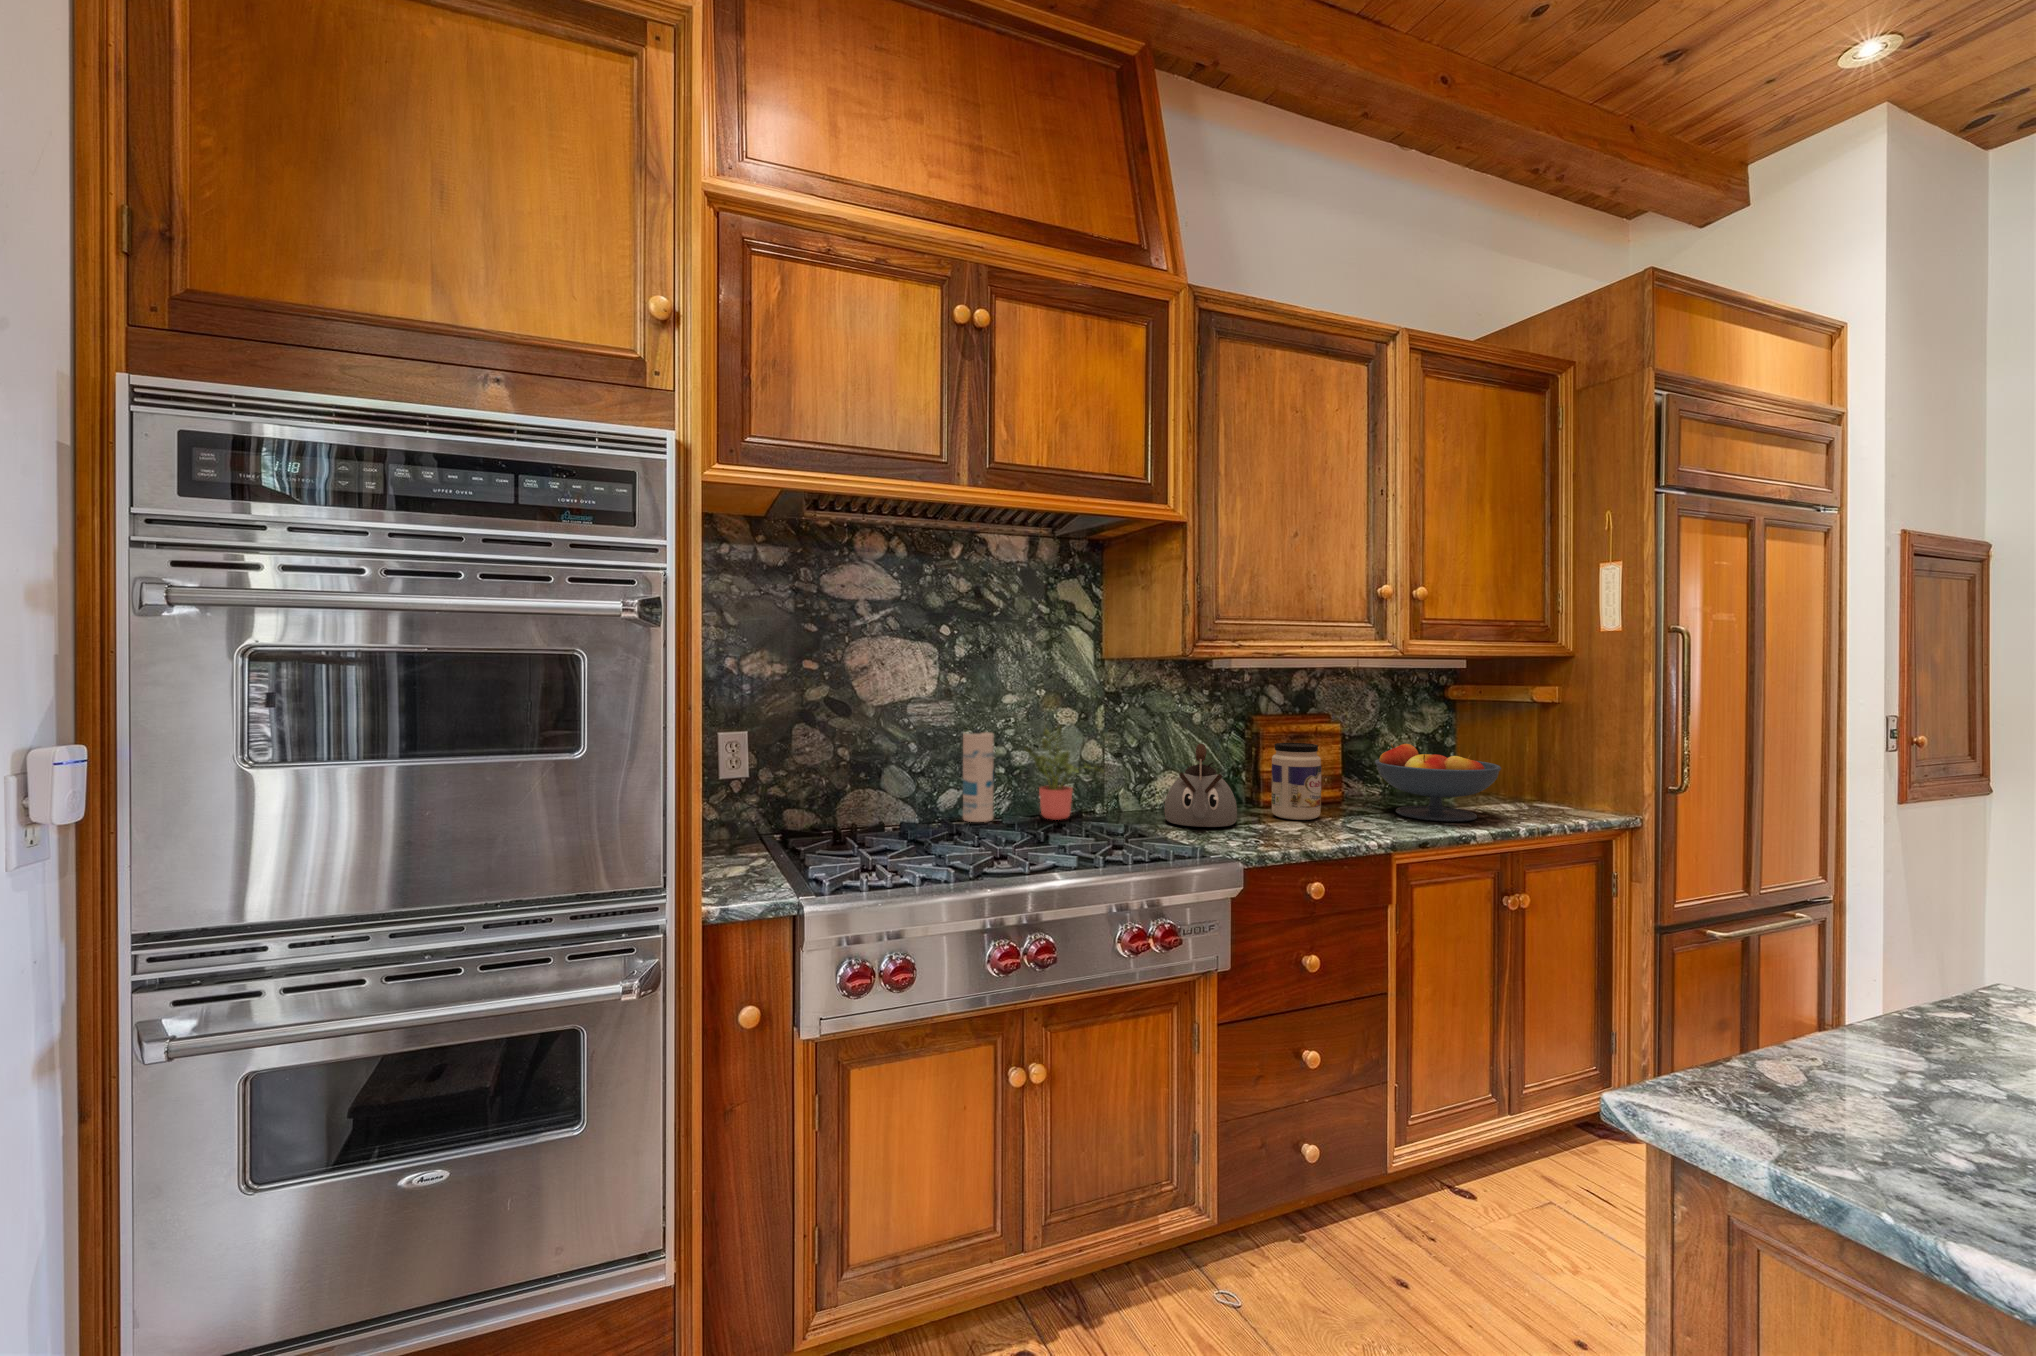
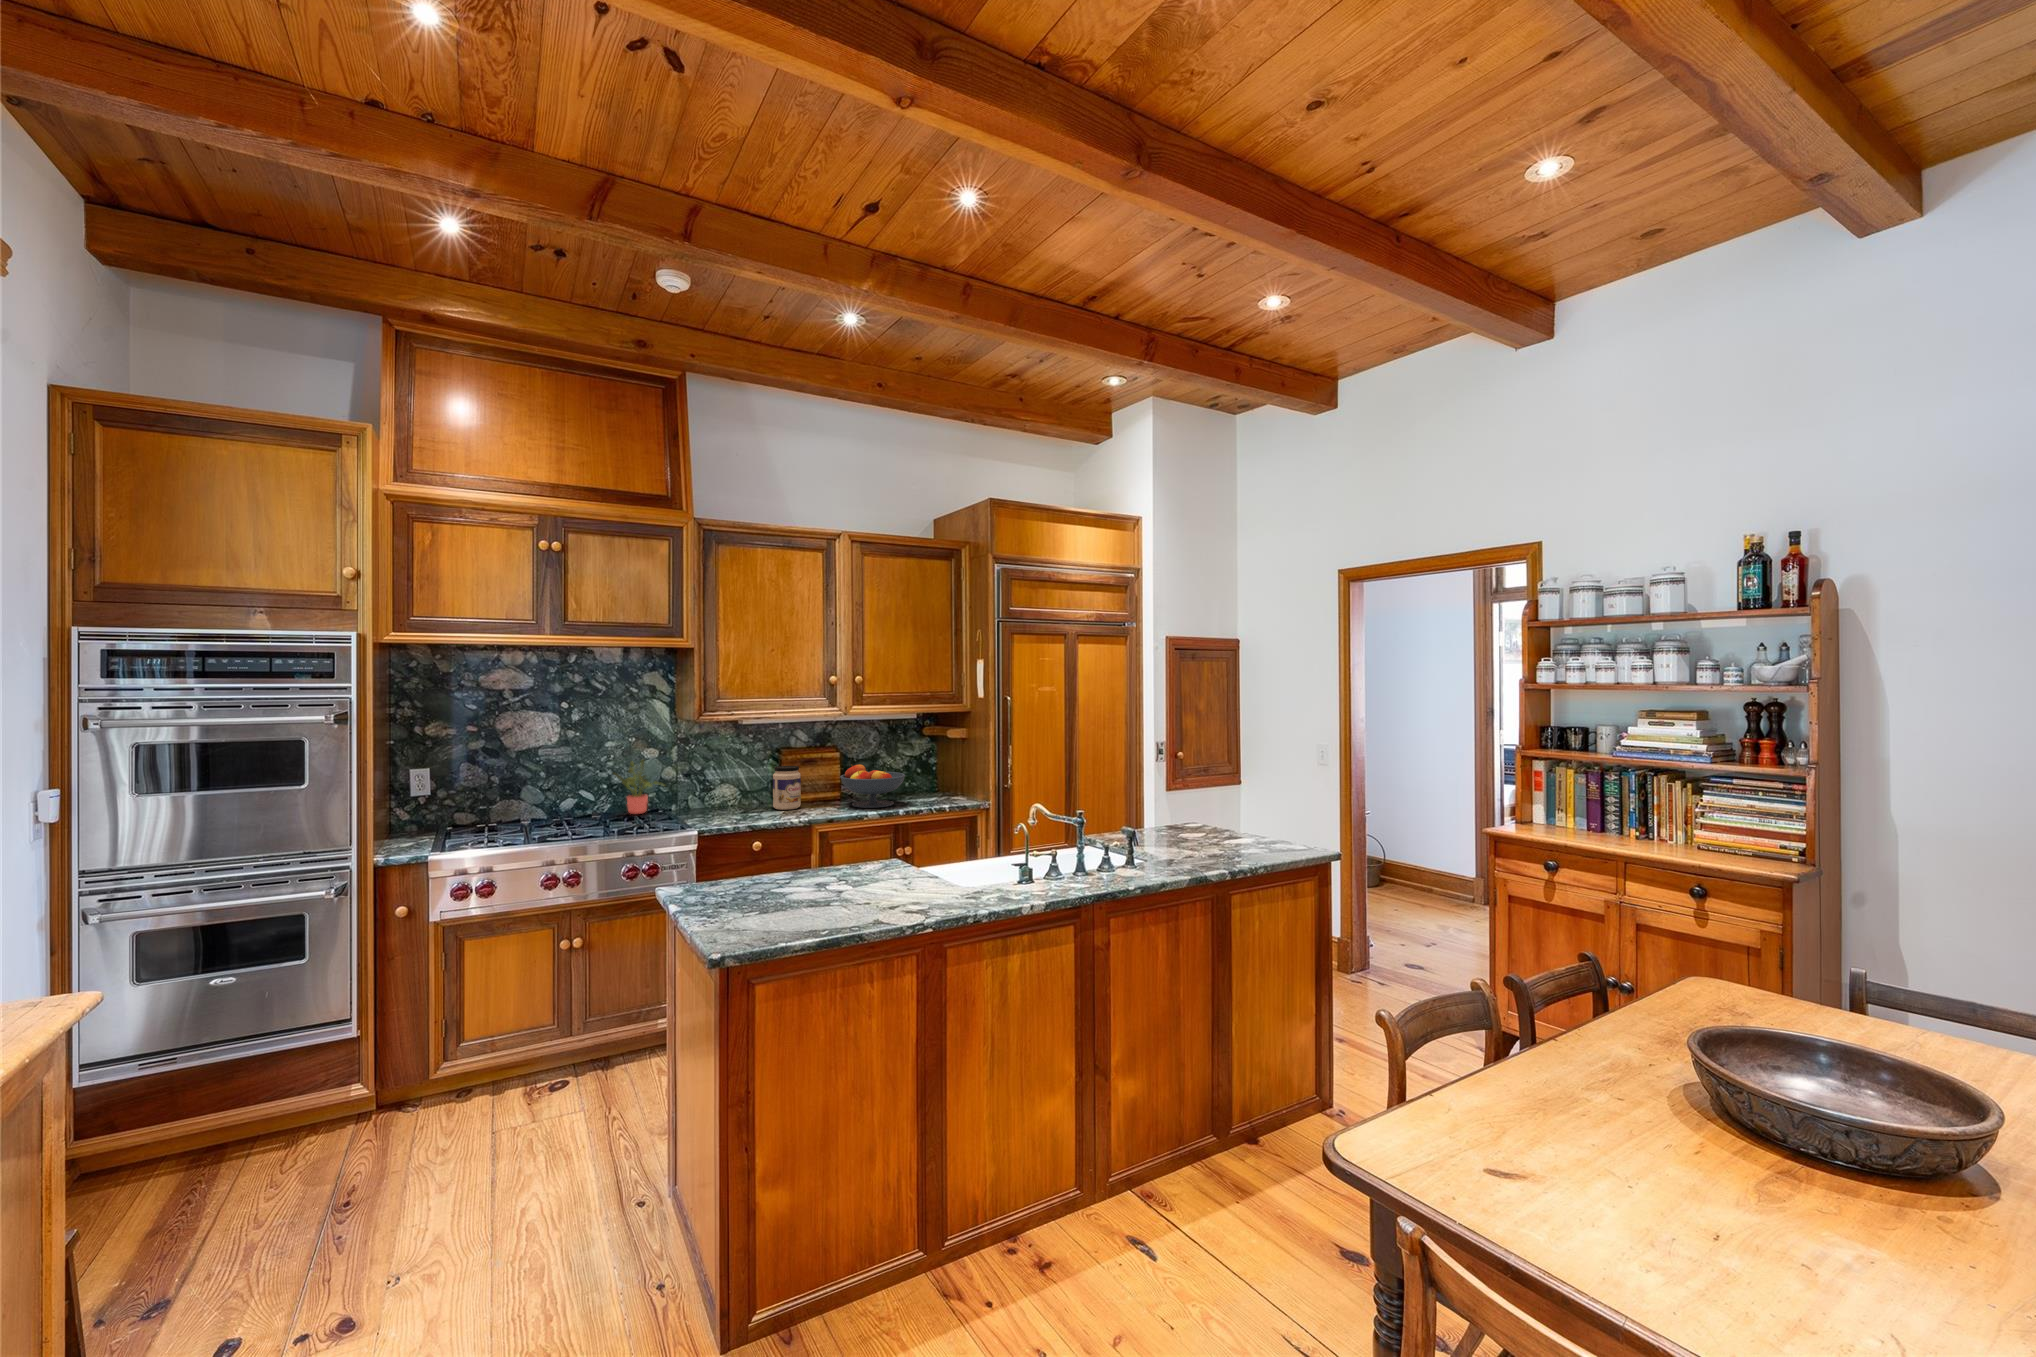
canister: present [963,732,994,822] -> none [577,764,597,817]
kettle: present [1165,744,1237,827] -> none [700,768,743,815]

